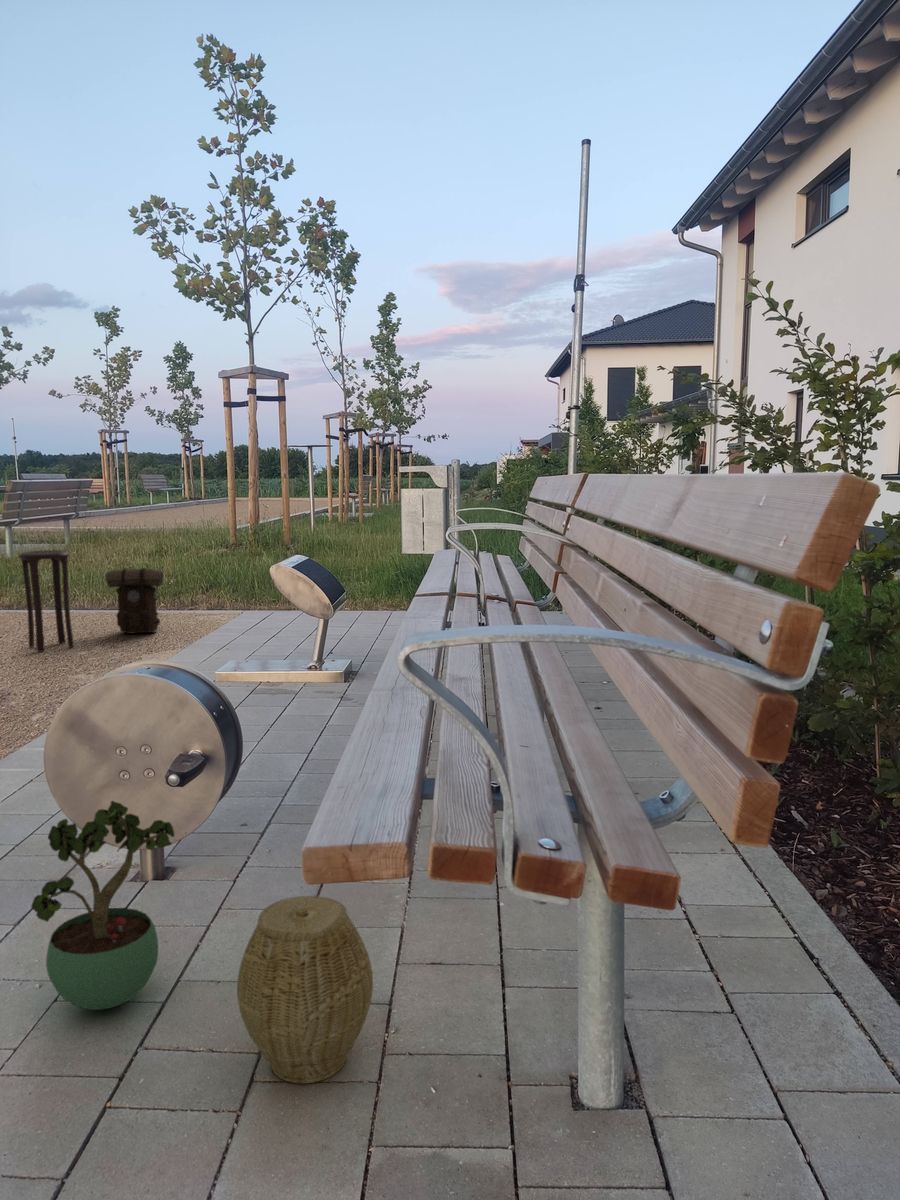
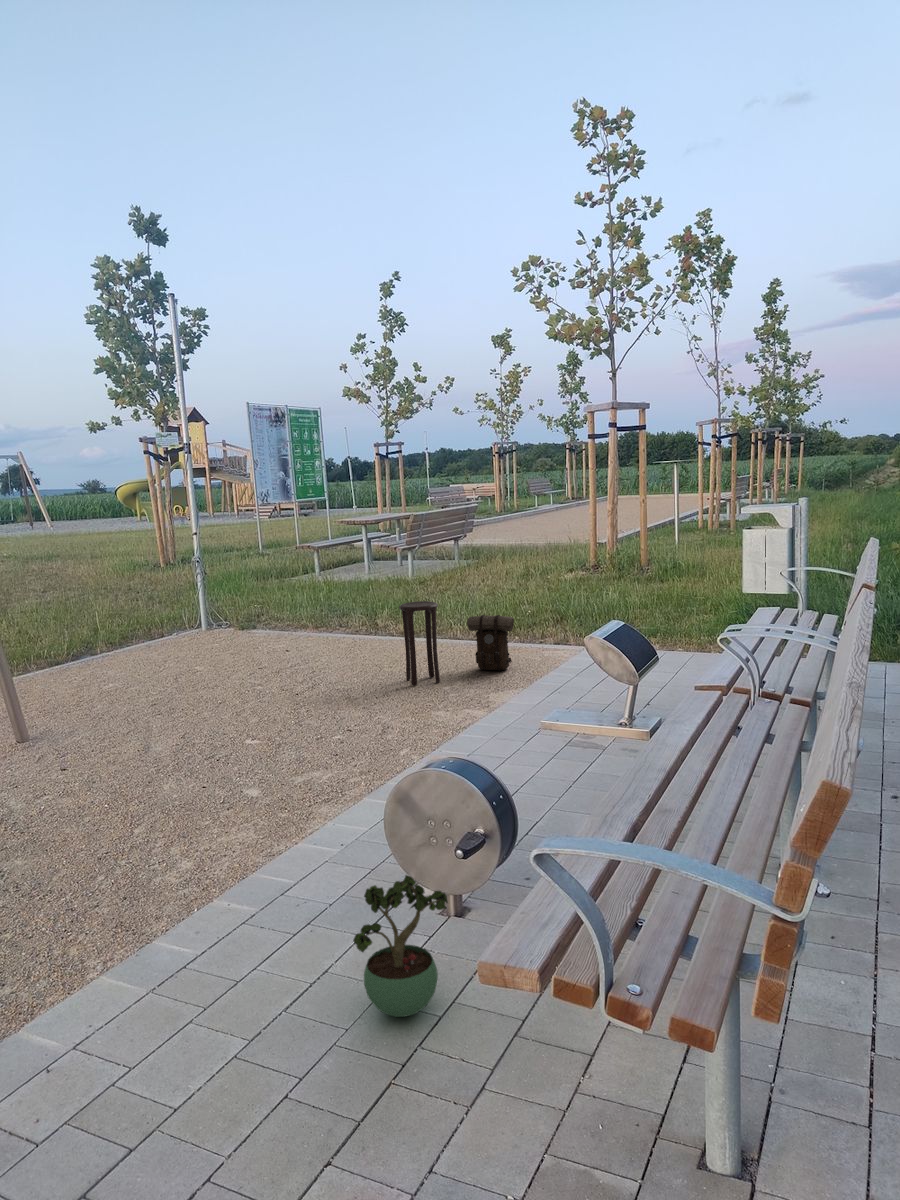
woven basket: present [237,896,373,1084] -> none [474,966,570,1103]

